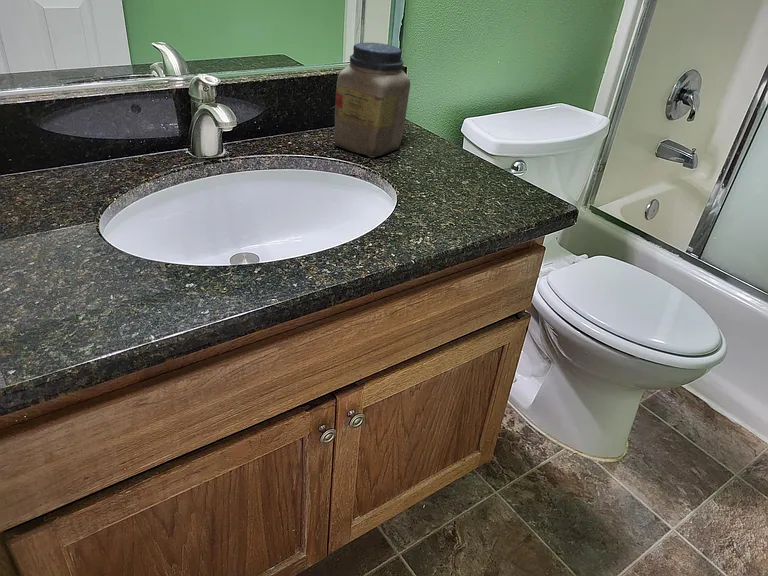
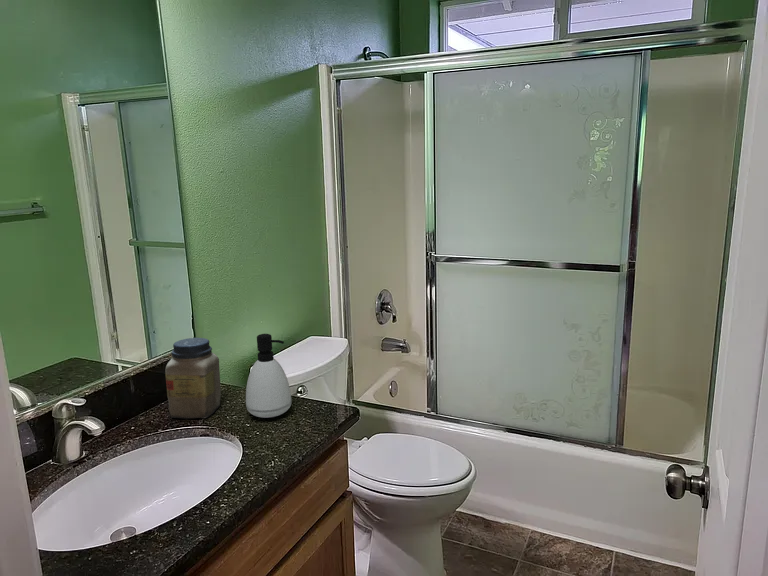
soap dispenser: none [423,55,496,182] -> present [246,334,292,418]

